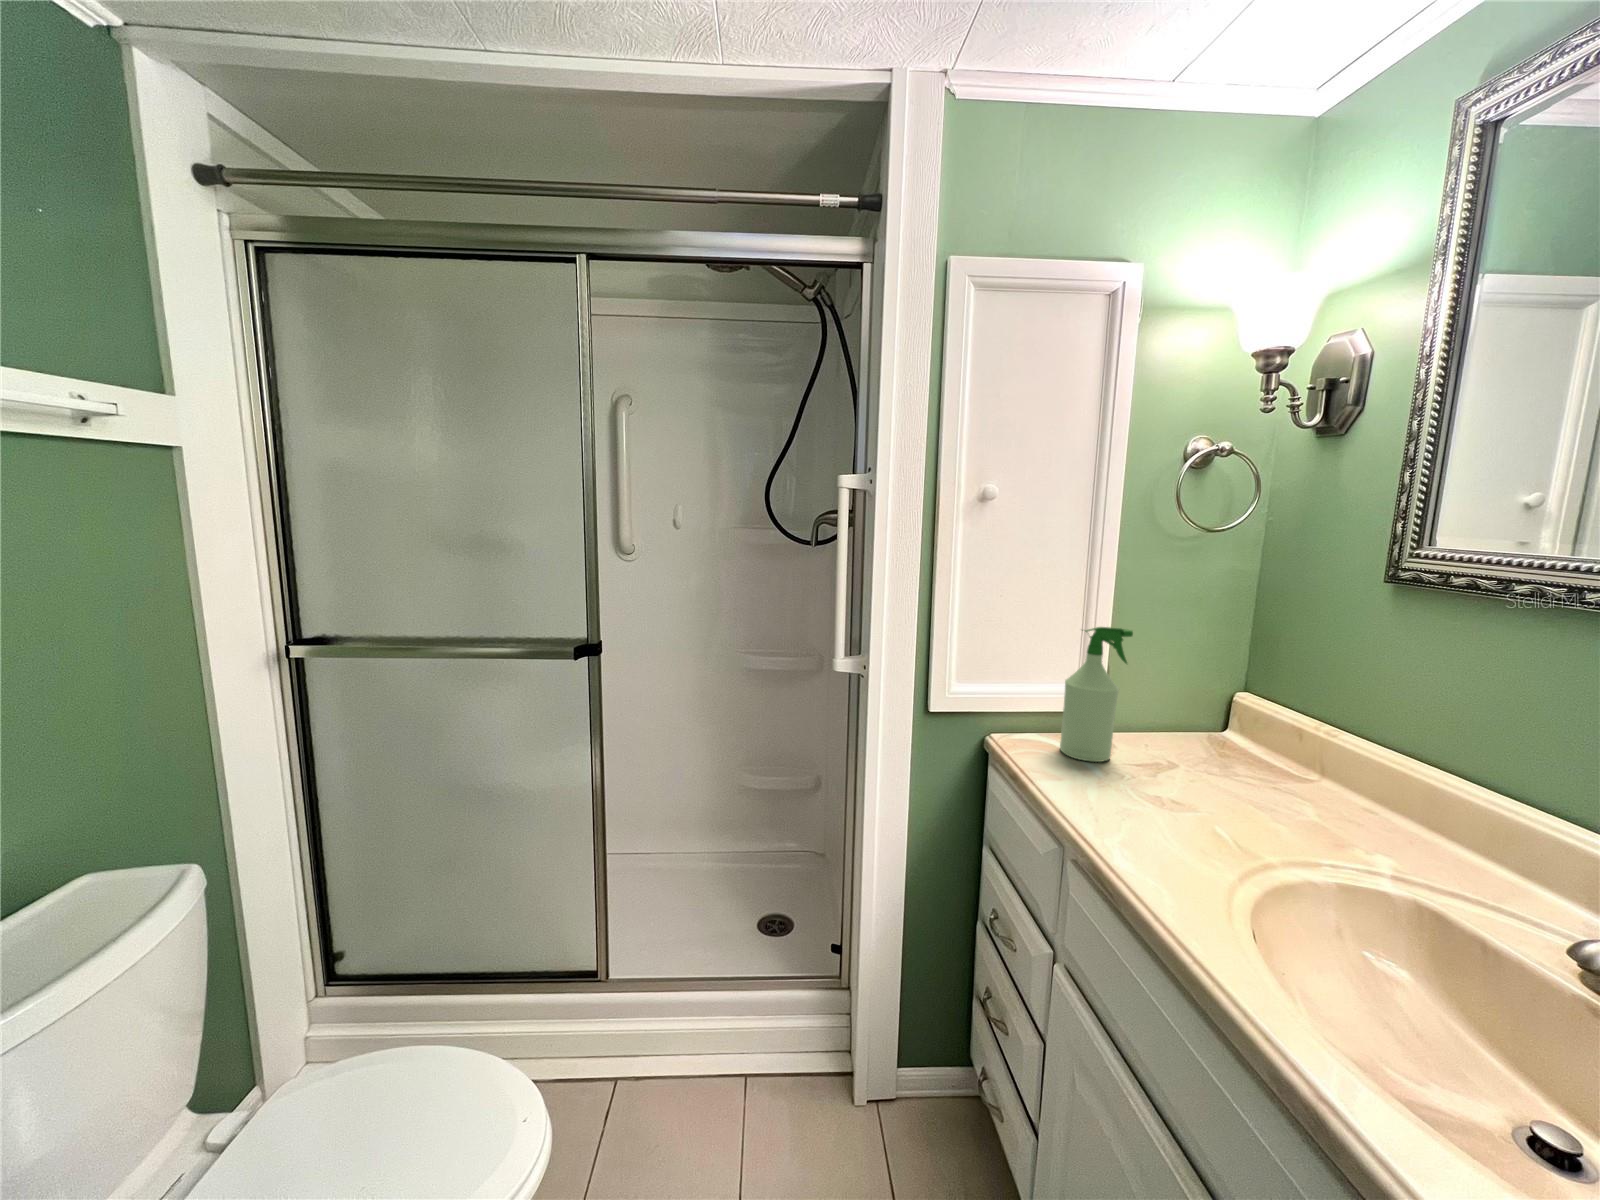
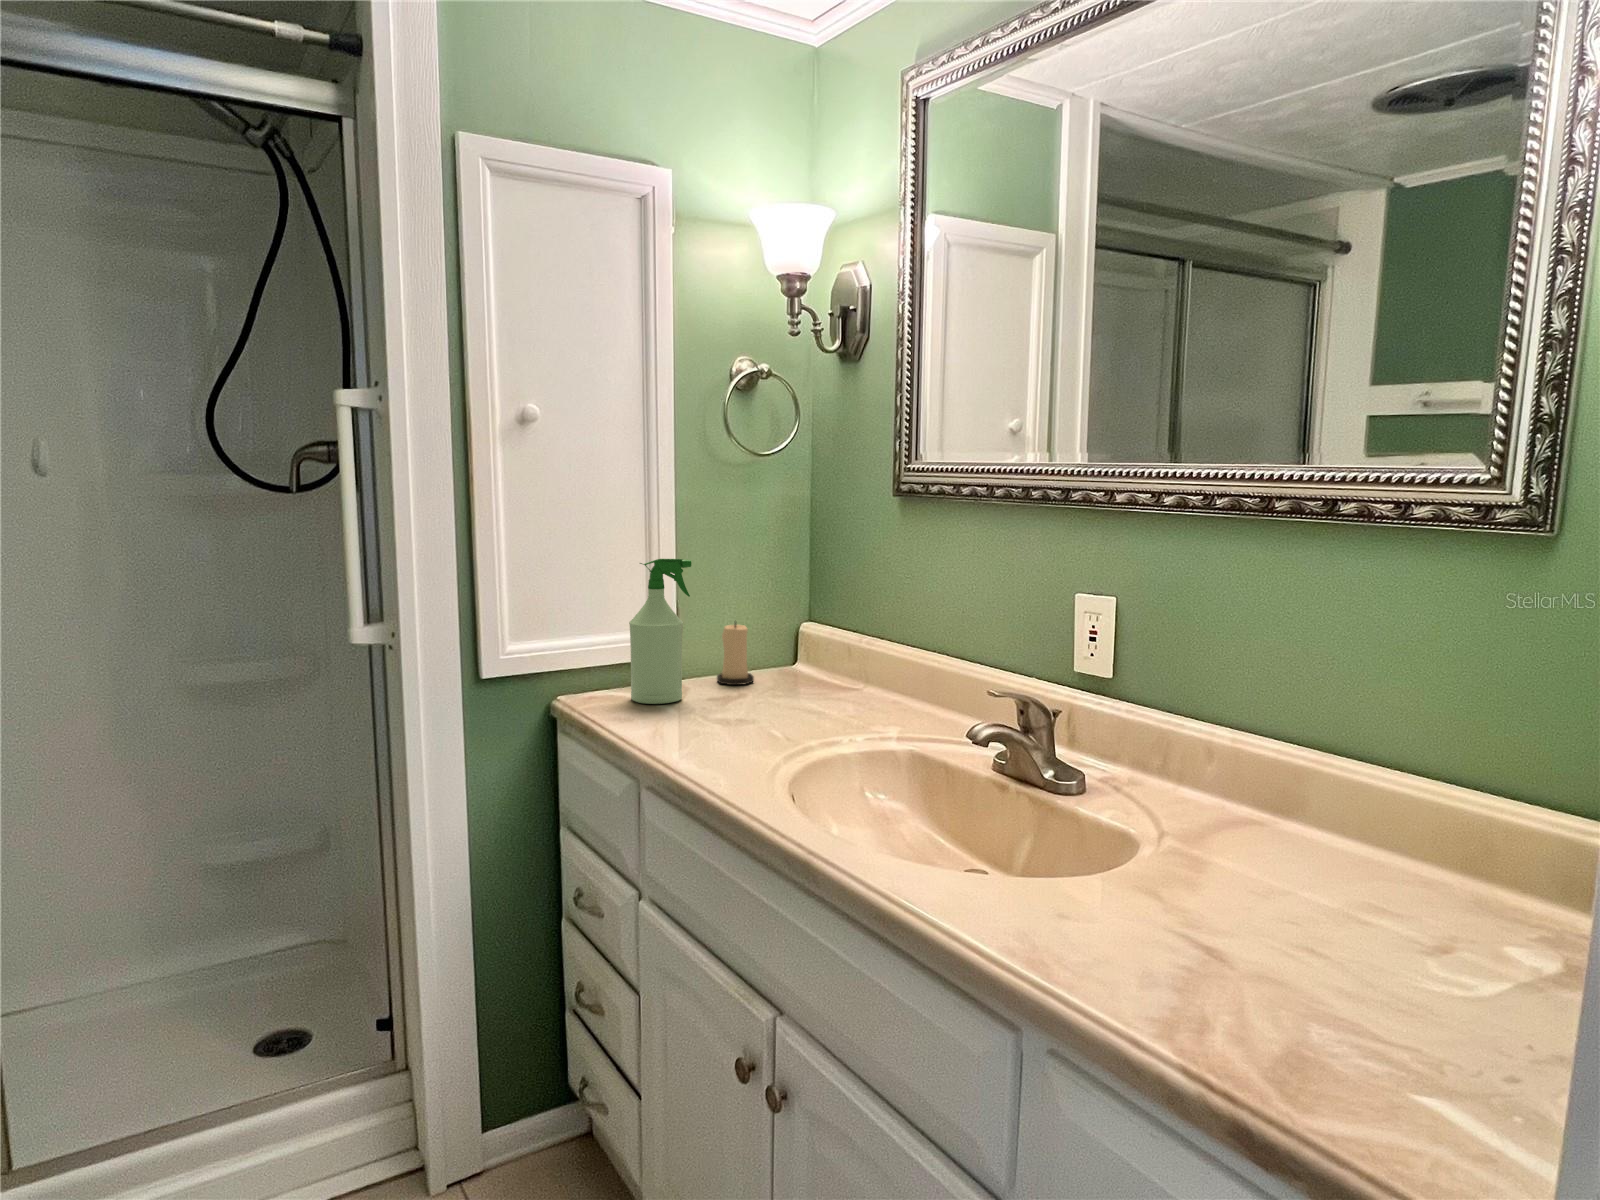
candle: none [1141,687,1182,750] -> present [717,622,754,685]

